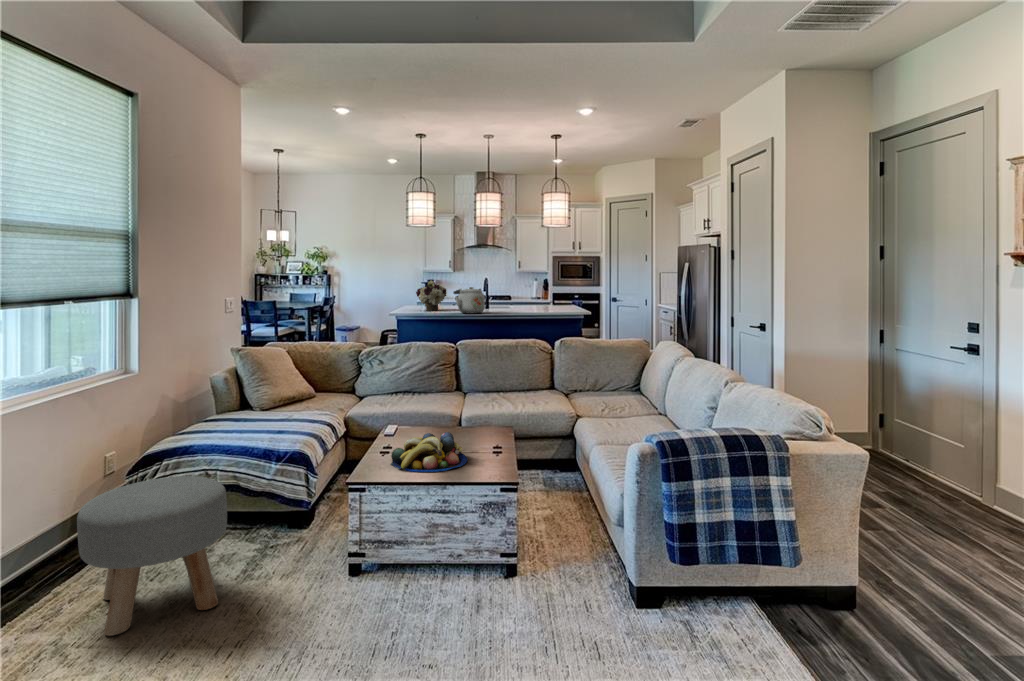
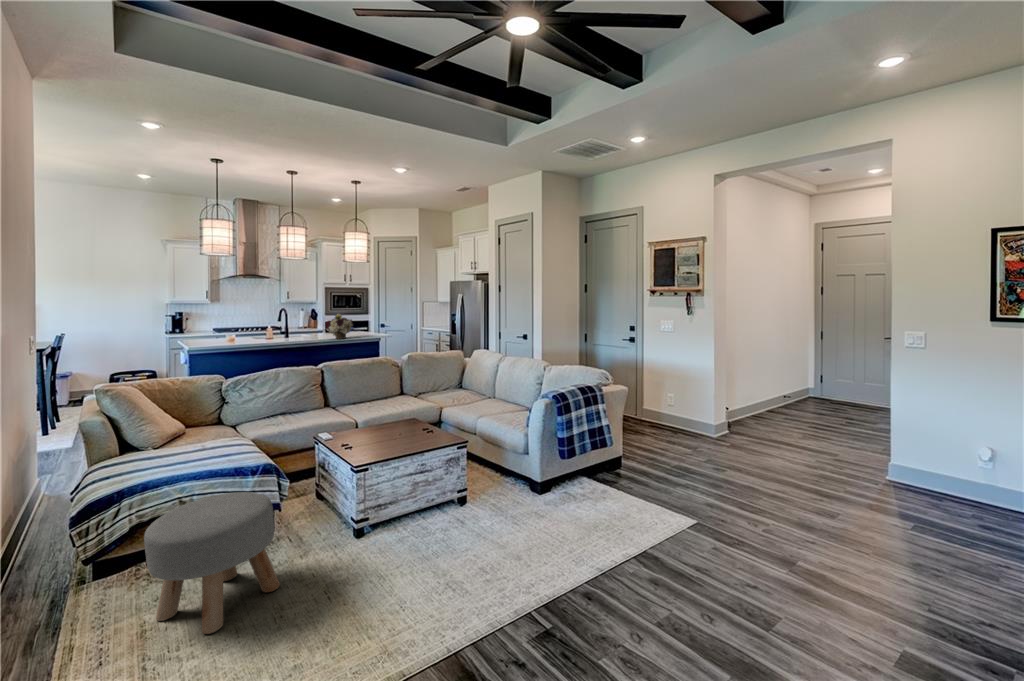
flower arrangement: present [416,281,447,311] -> present [326,314,353,339]
kettle: present [453,287,485,313] -> none [284,321,314,343]
fruit bowl: present [391,432,467,472] -> none [363,422,417,453]

